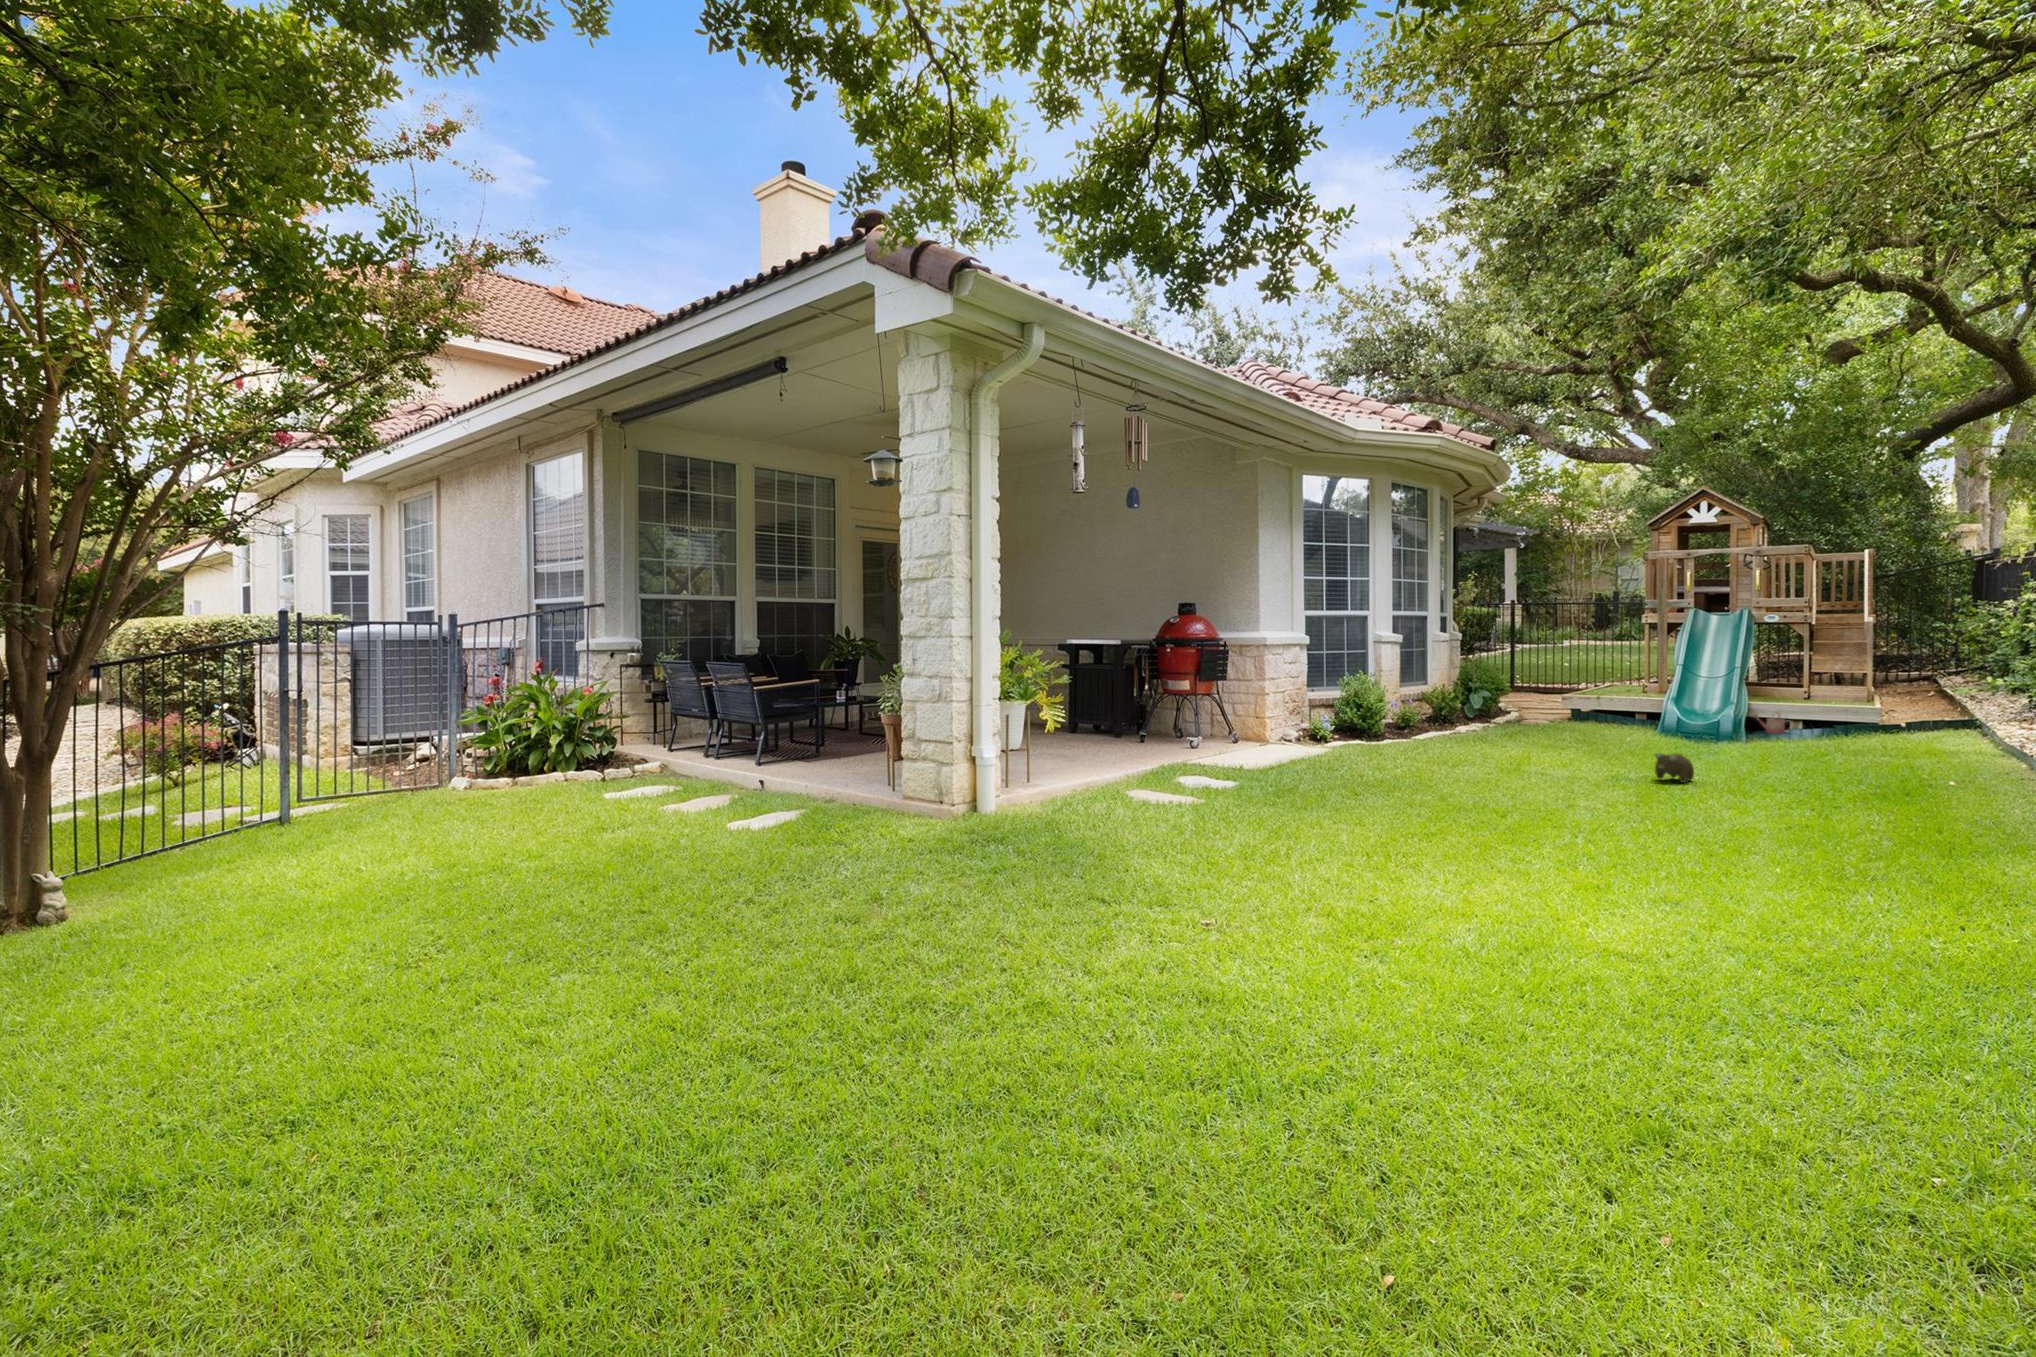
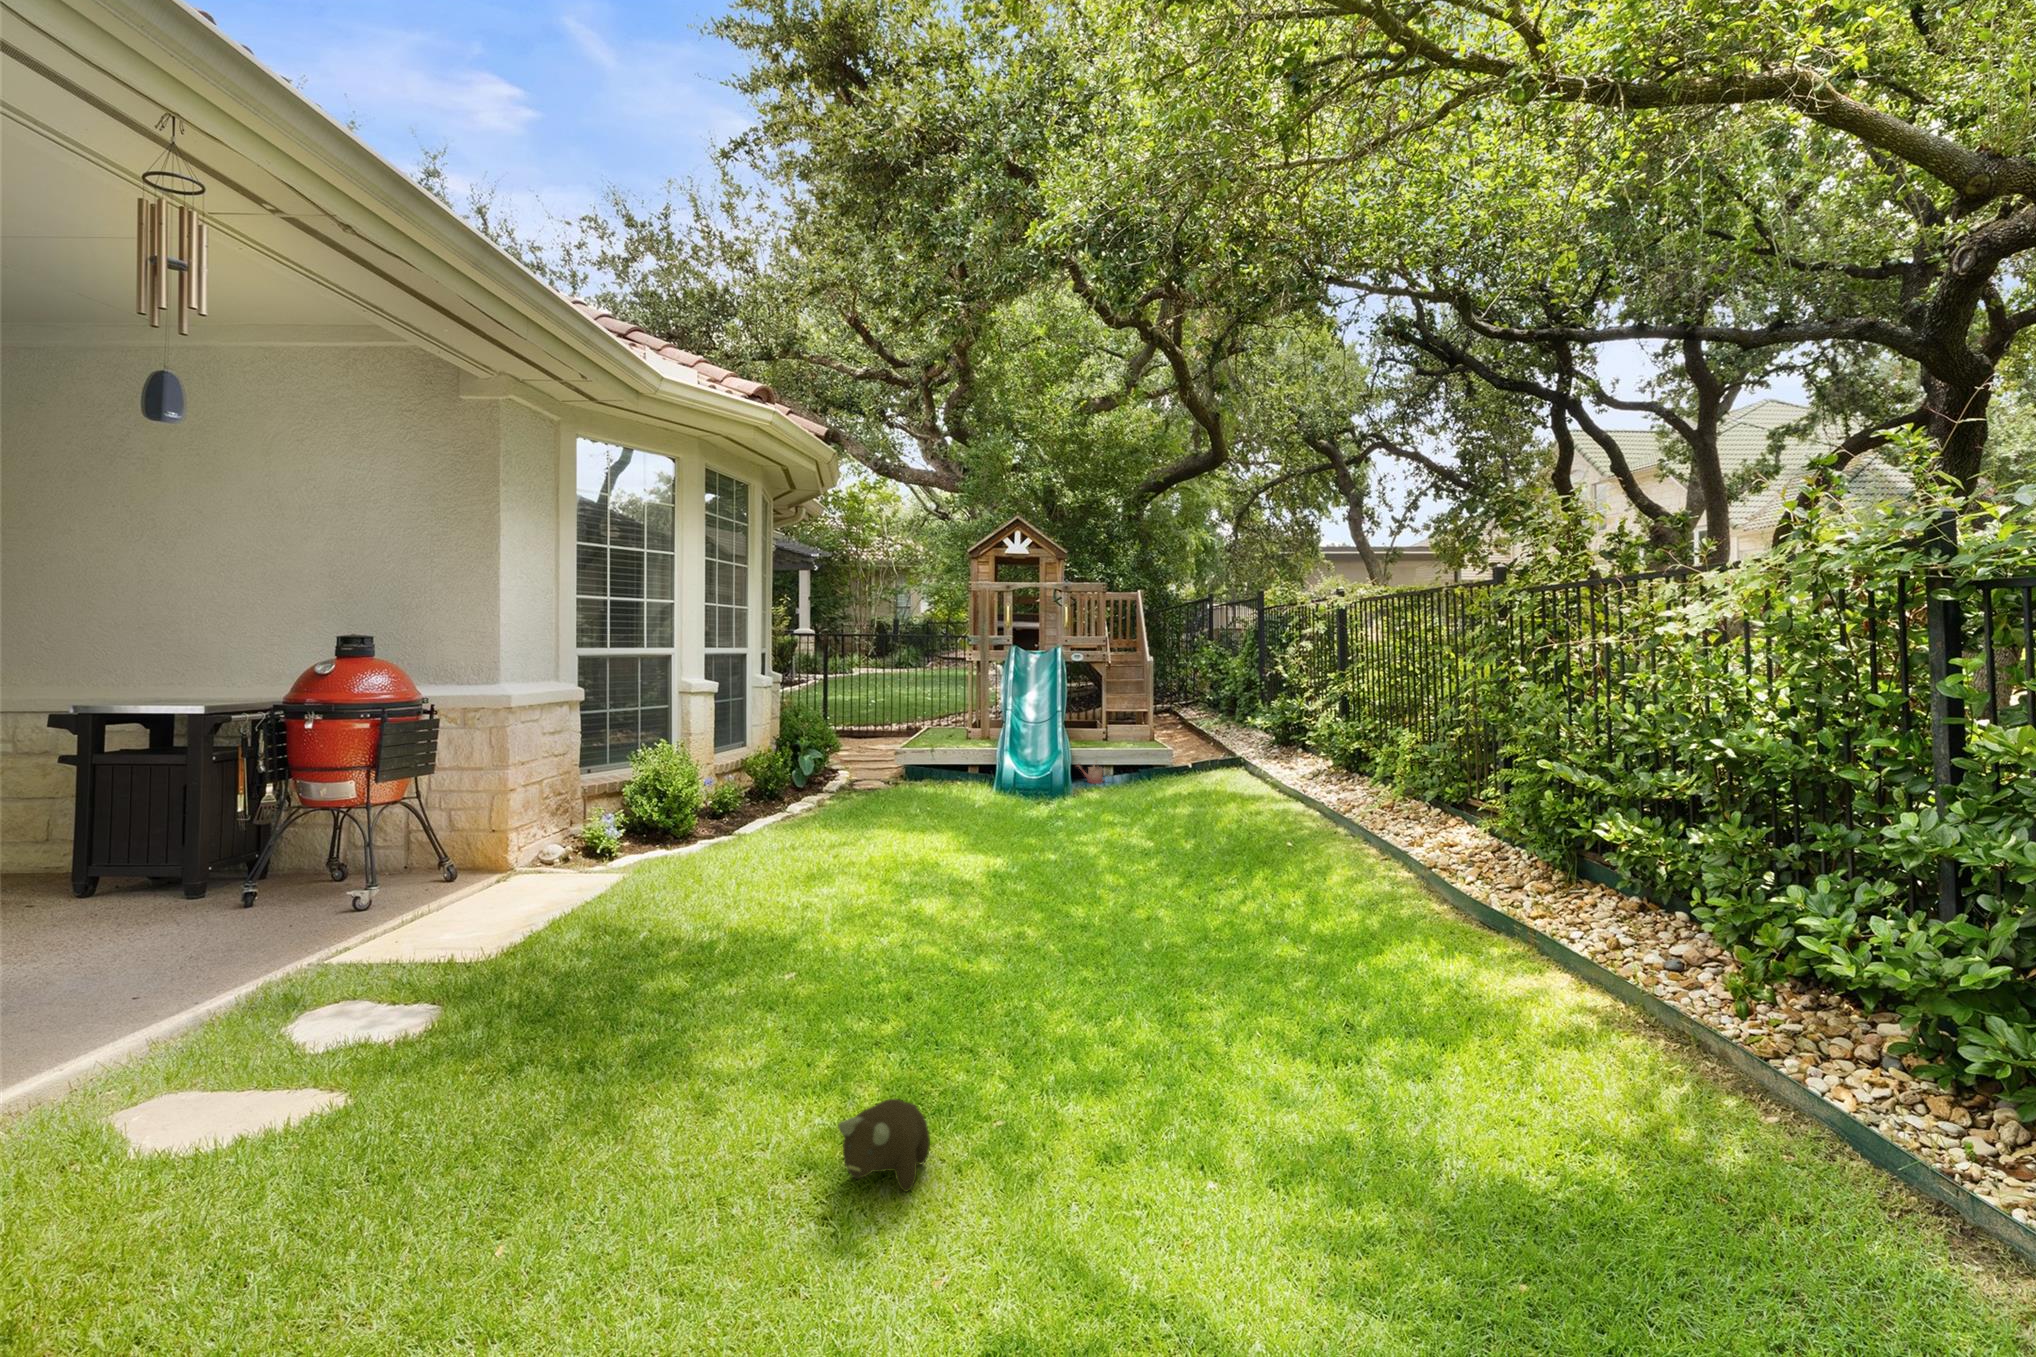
plush toy: present [1655,753,1694,783] -> present [838,1099,930,1191]

